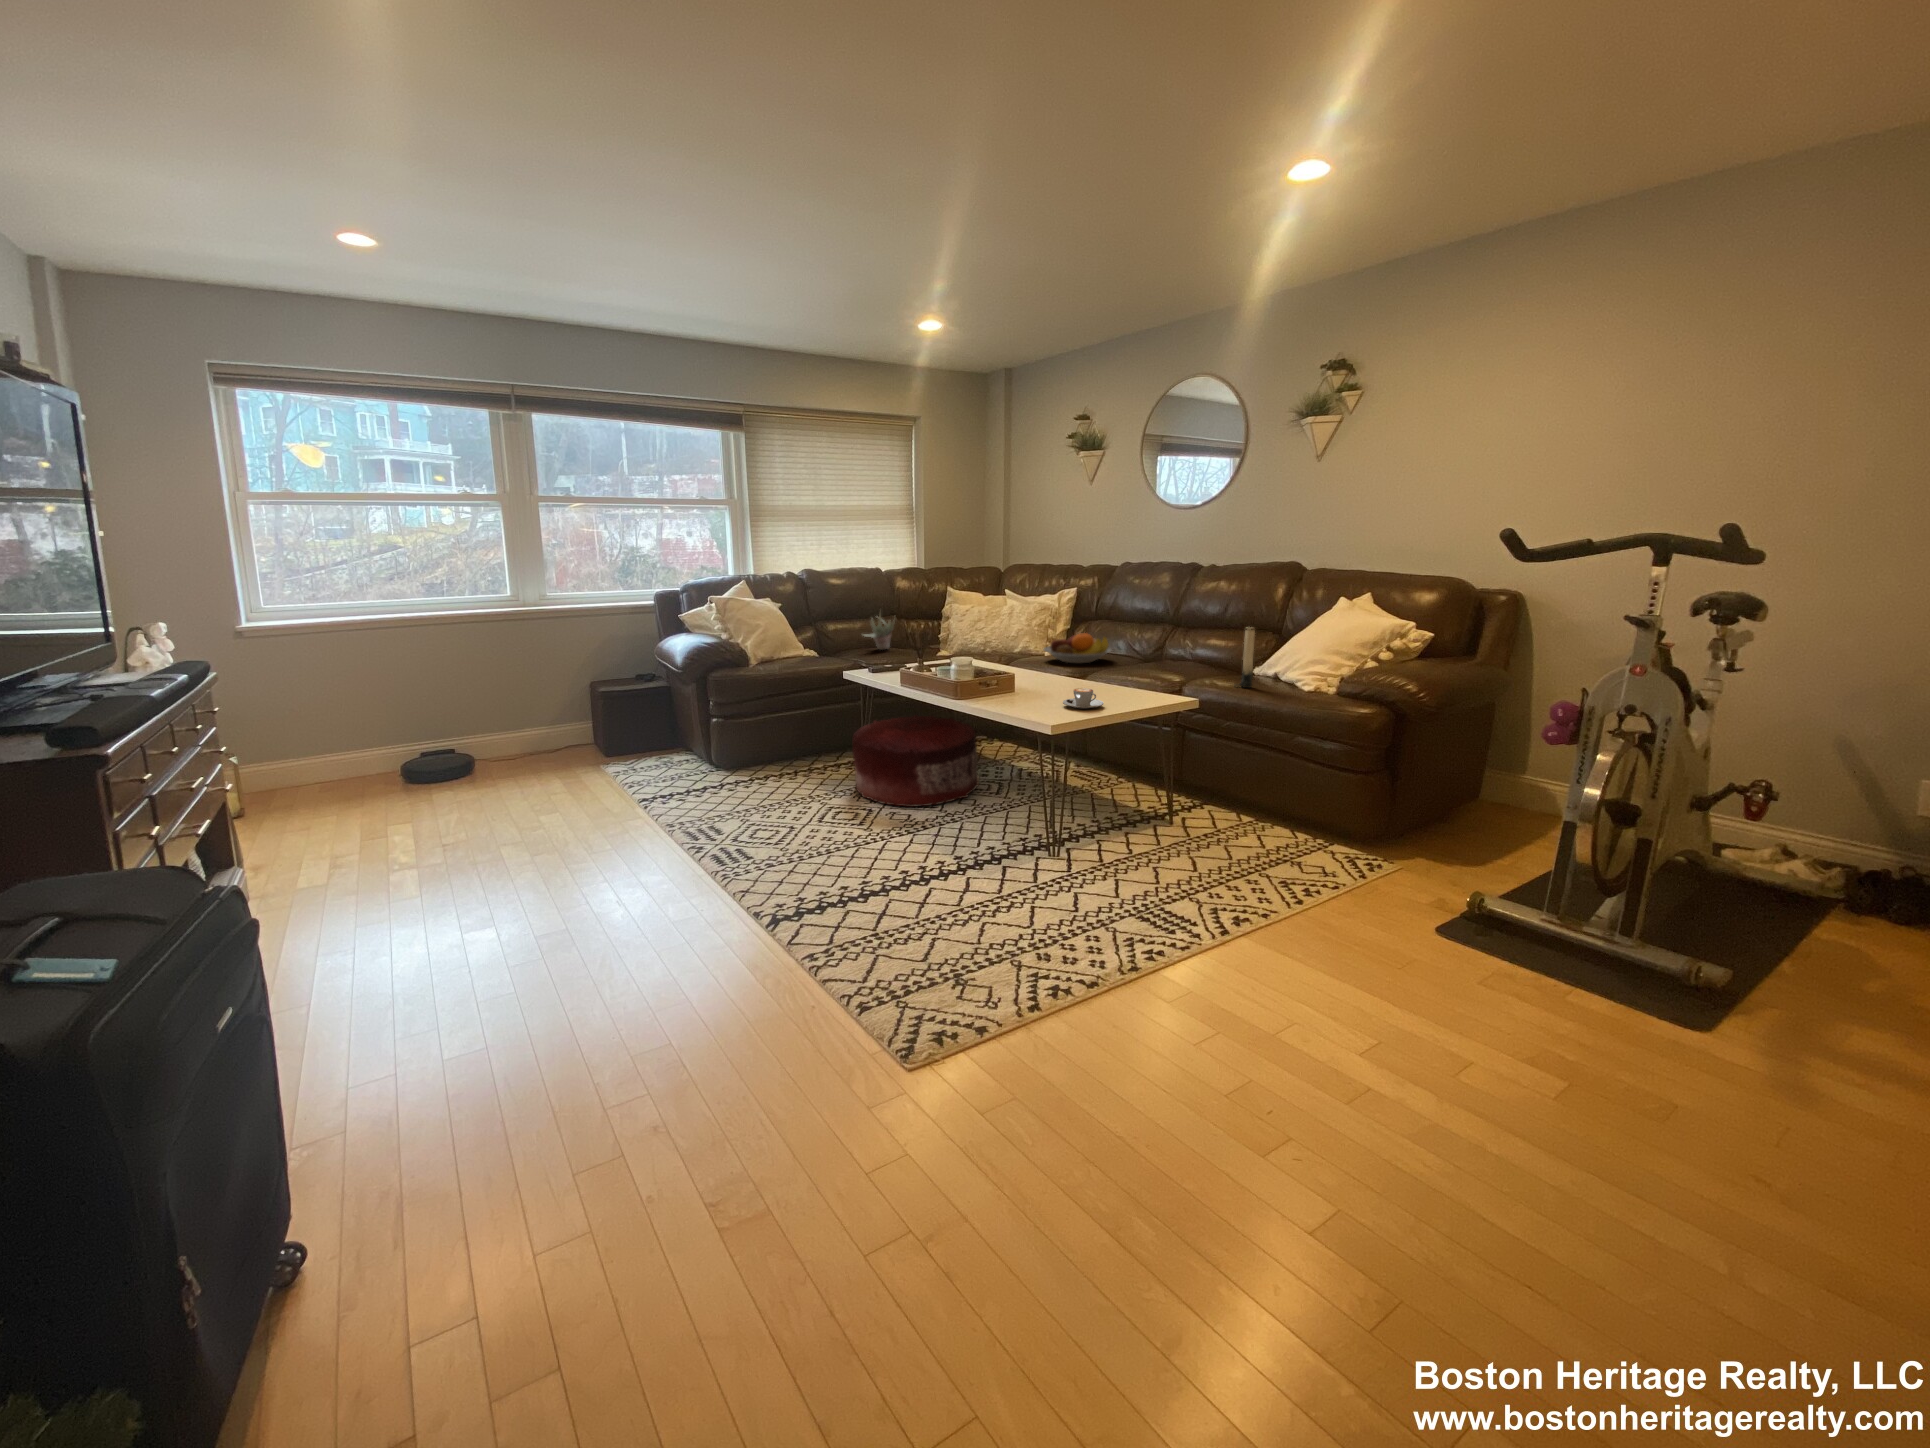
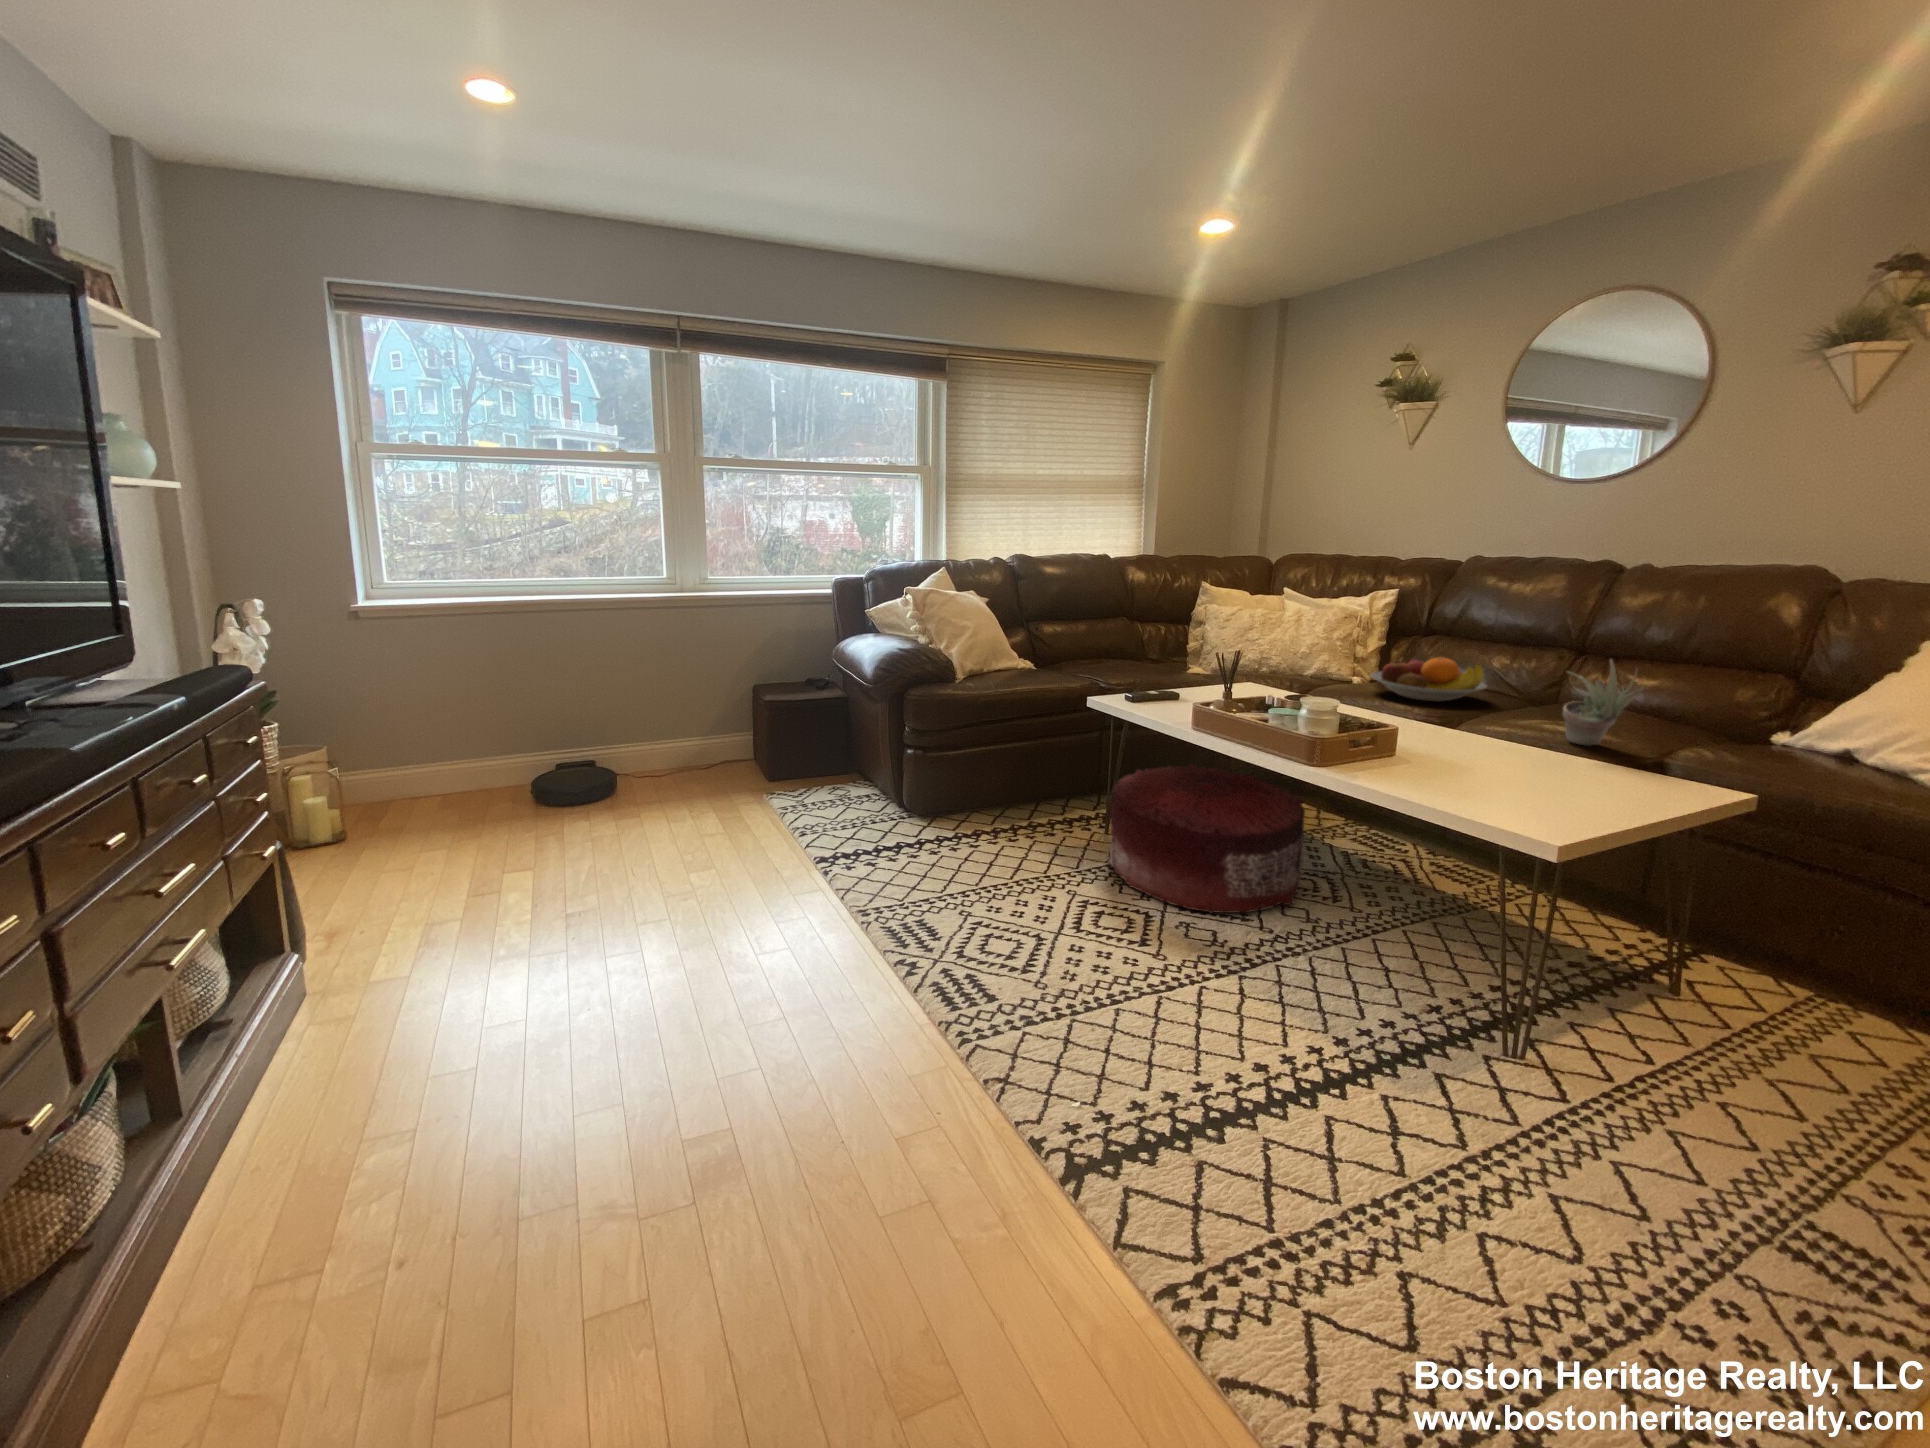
succulent plant: present [863,615,895,650] -> present [1563,660,1643,745]
candle: present [1235,628,1255,688] -> none [1795,673,1859,775]
coffee cup: present [1063,688,1104,709] -> none [1523,767,1611,806]

